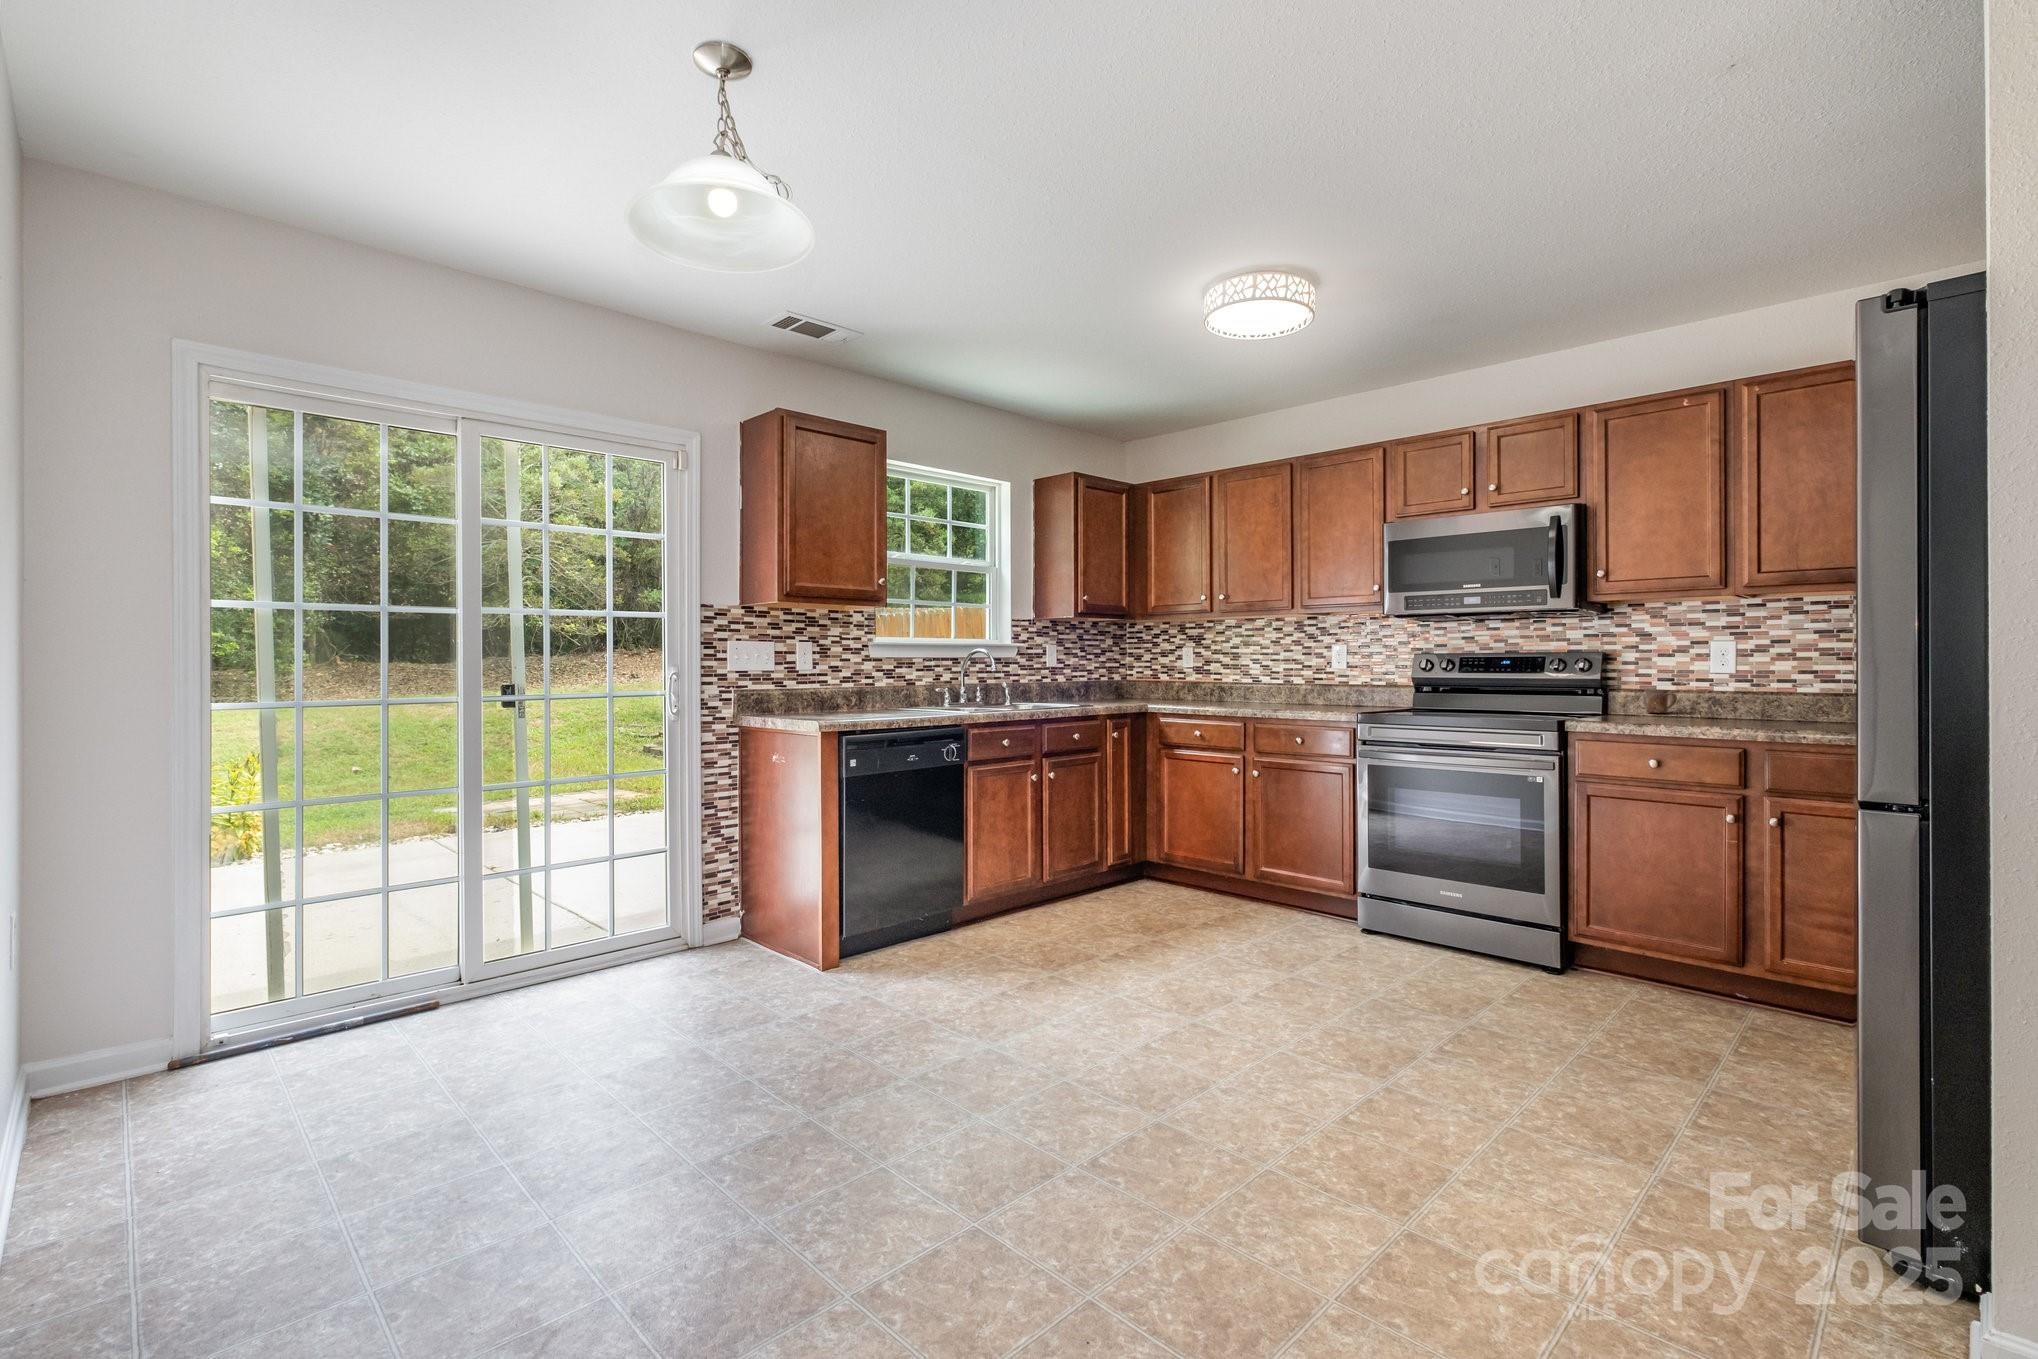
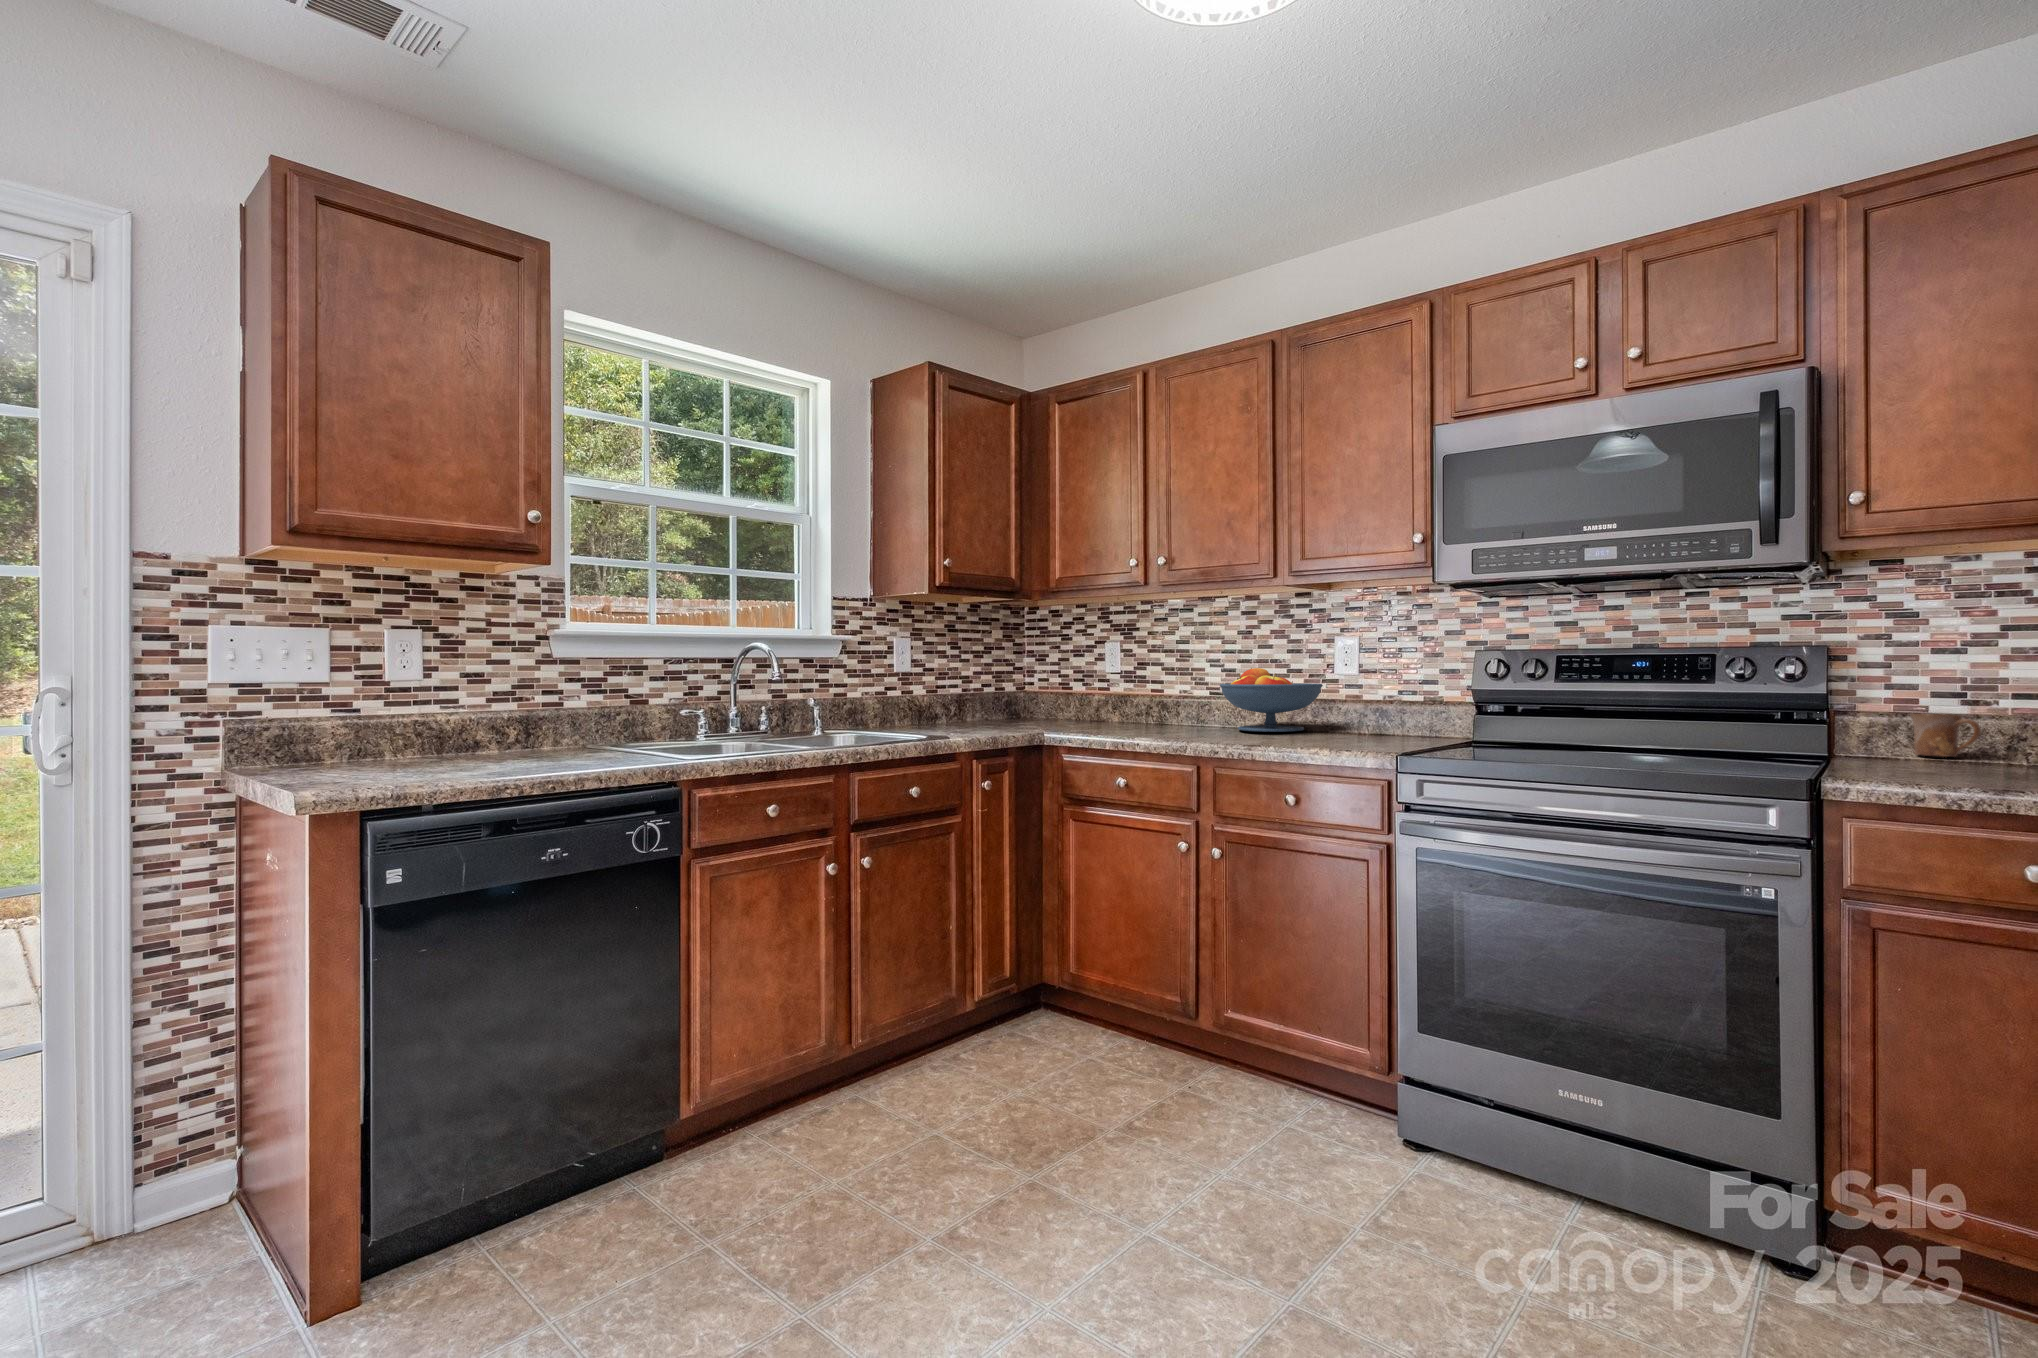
fruit bowl: none [1259,664,1323,703] -> present [1220,668,1323,732]

